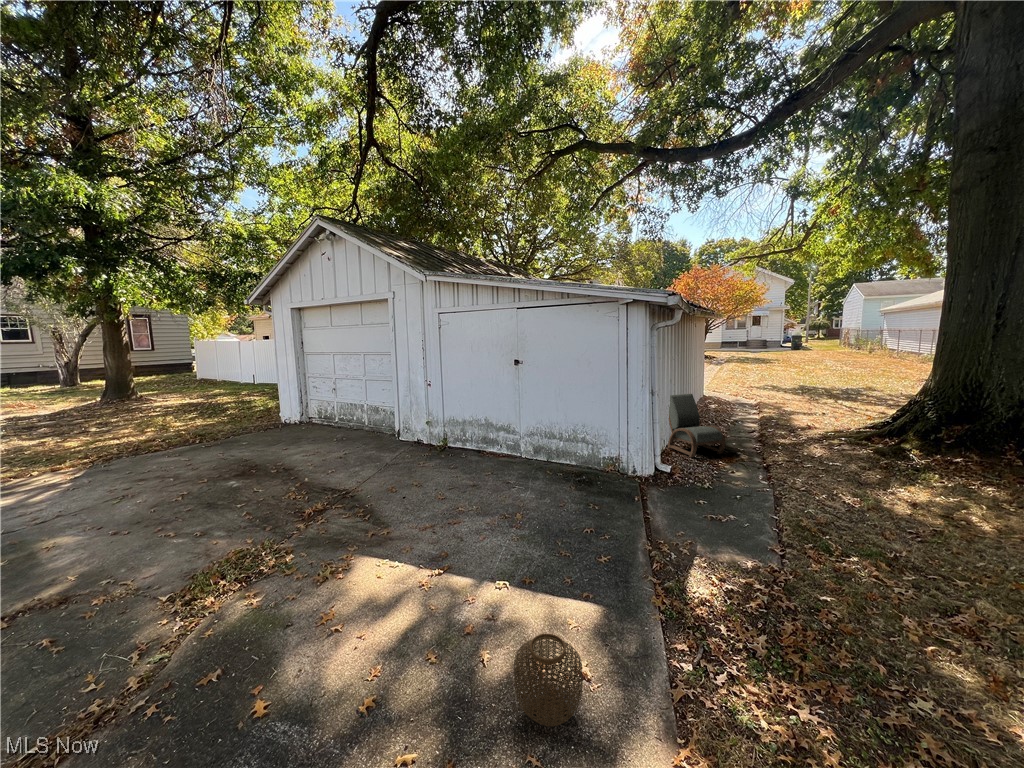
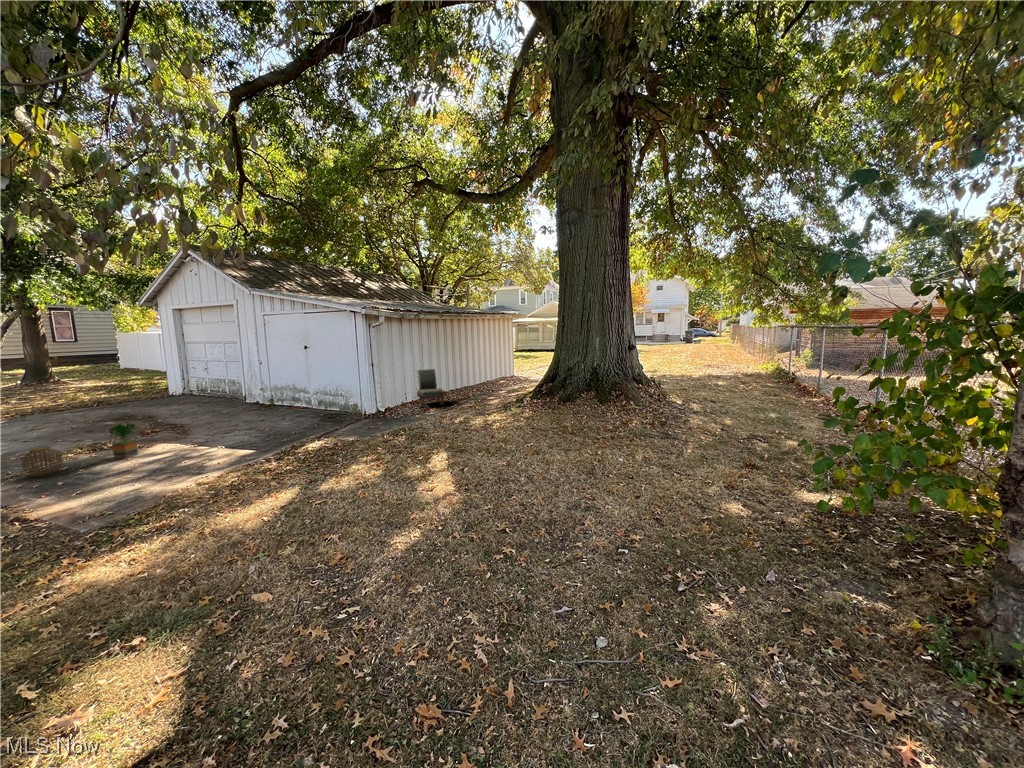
potted tree: none [303,533,354,613] -> present [109,423,139,458]
woven basket: present [514,634,582,726] -> present [21,447,62,477]

